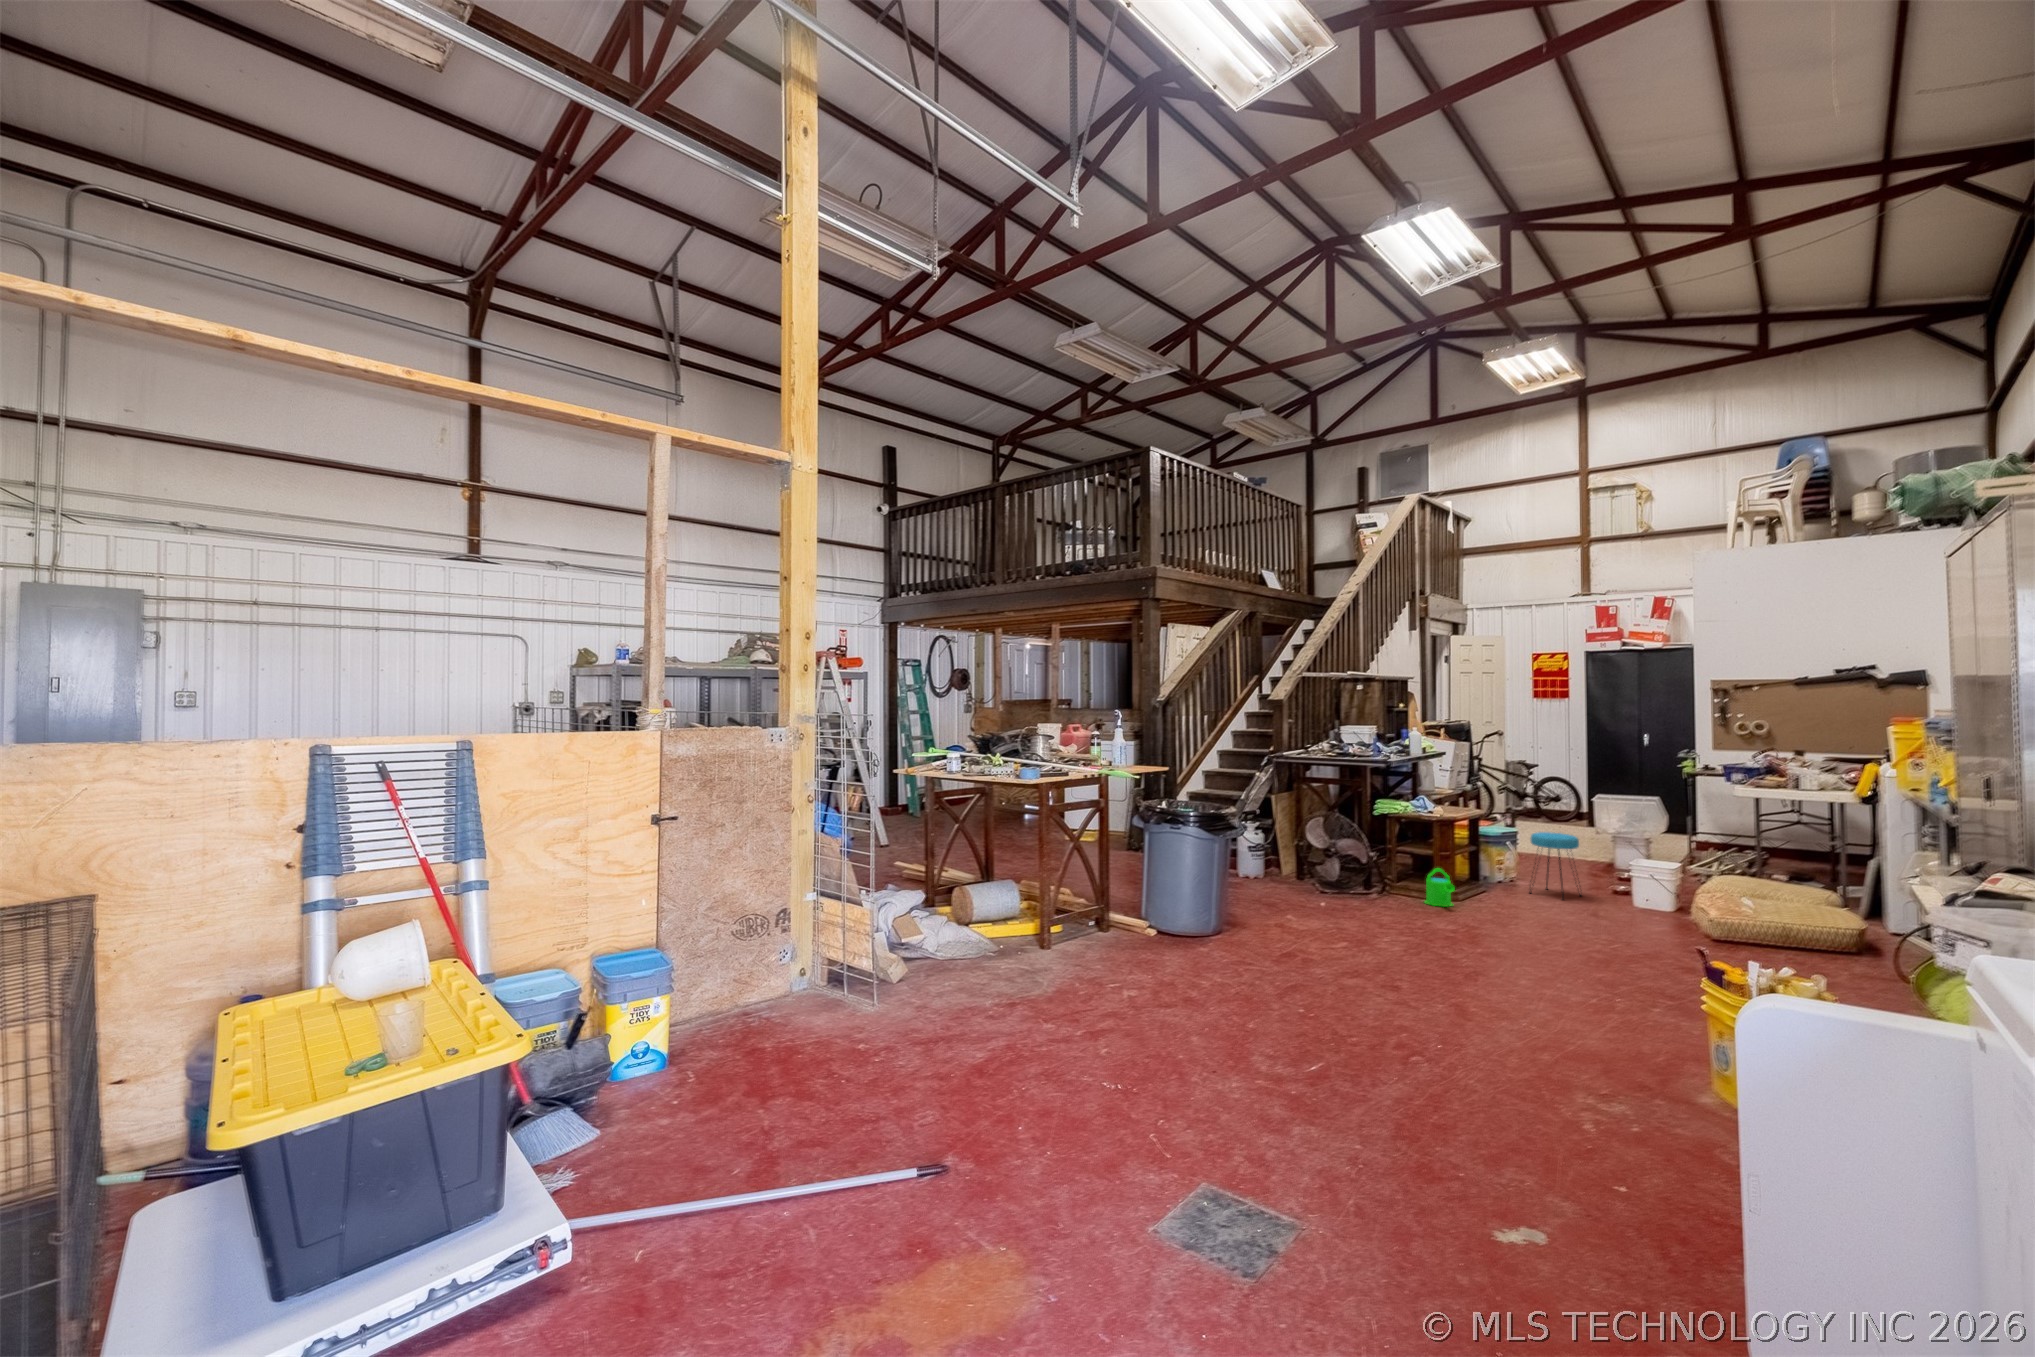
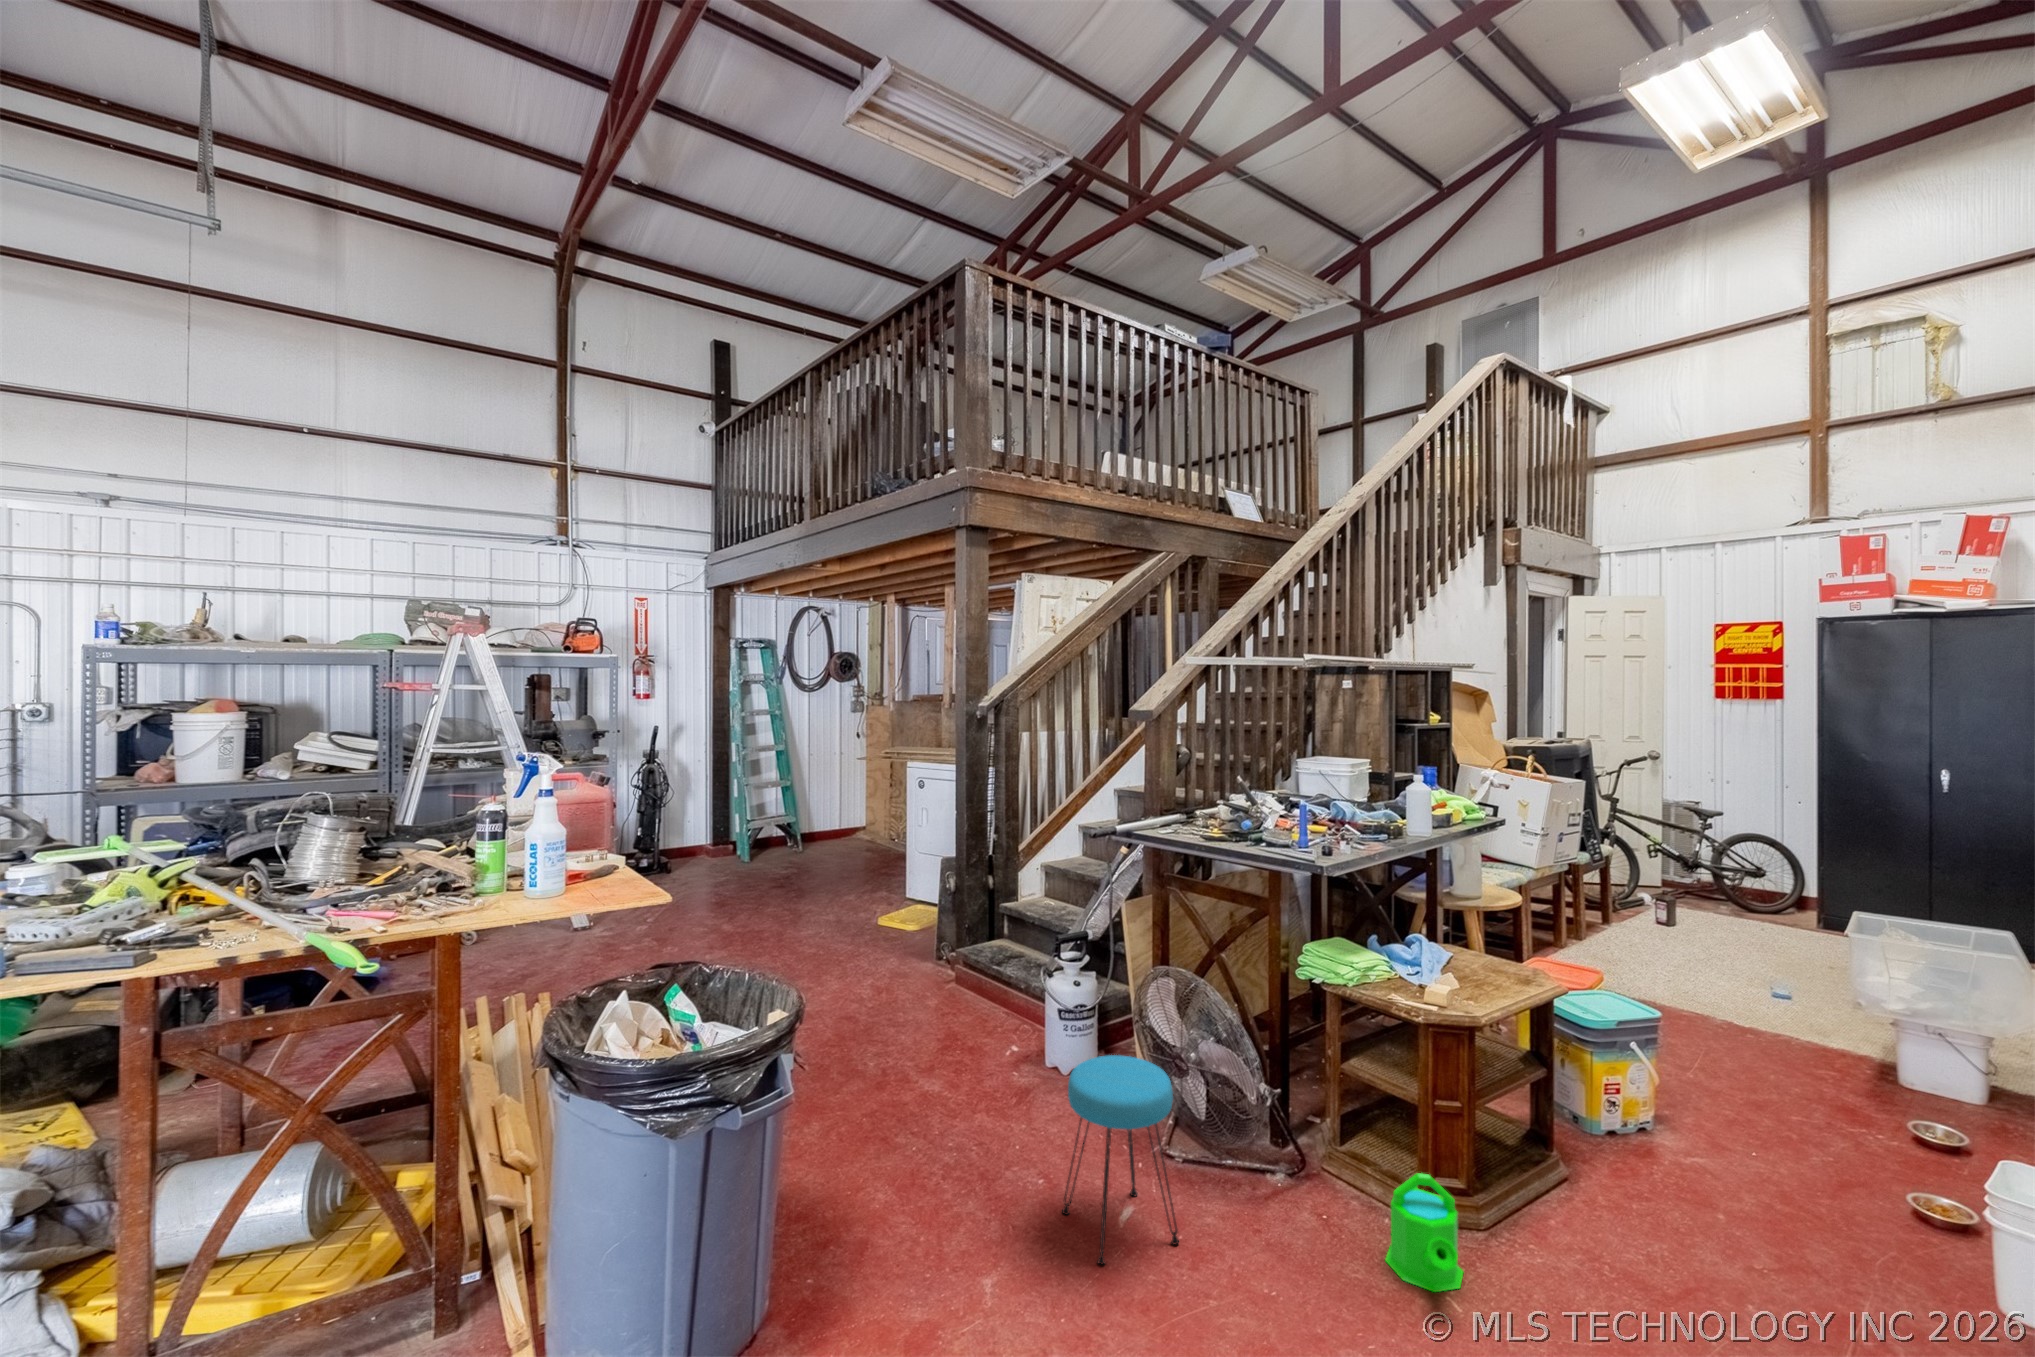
stool: present [1530,832,1581,896] -> present [1062,1055,1179,1264]

